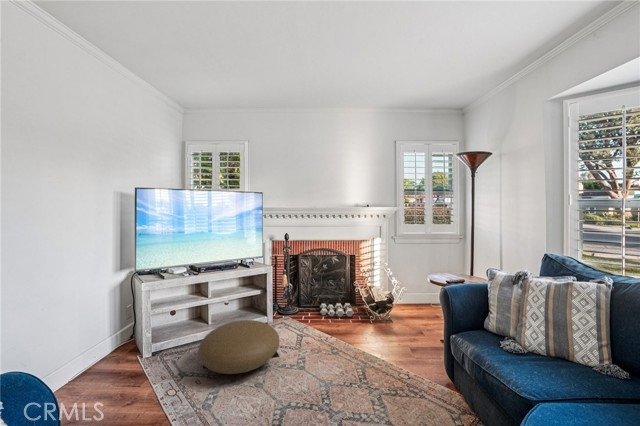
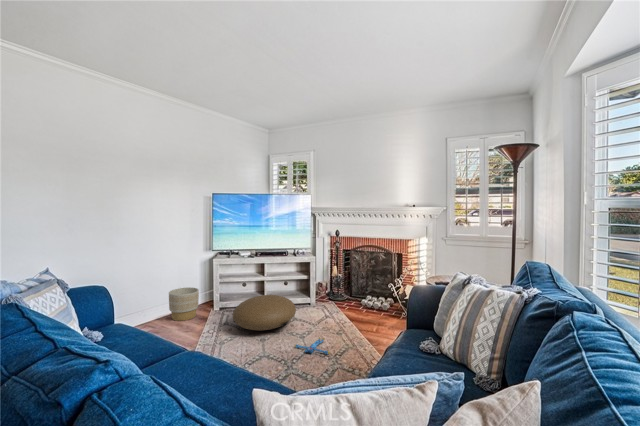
planter: none [70,330,123,389] -> present [169,287,199,321]
plush toy: none [306,361,354,385] -> present [295,337,330,354]

